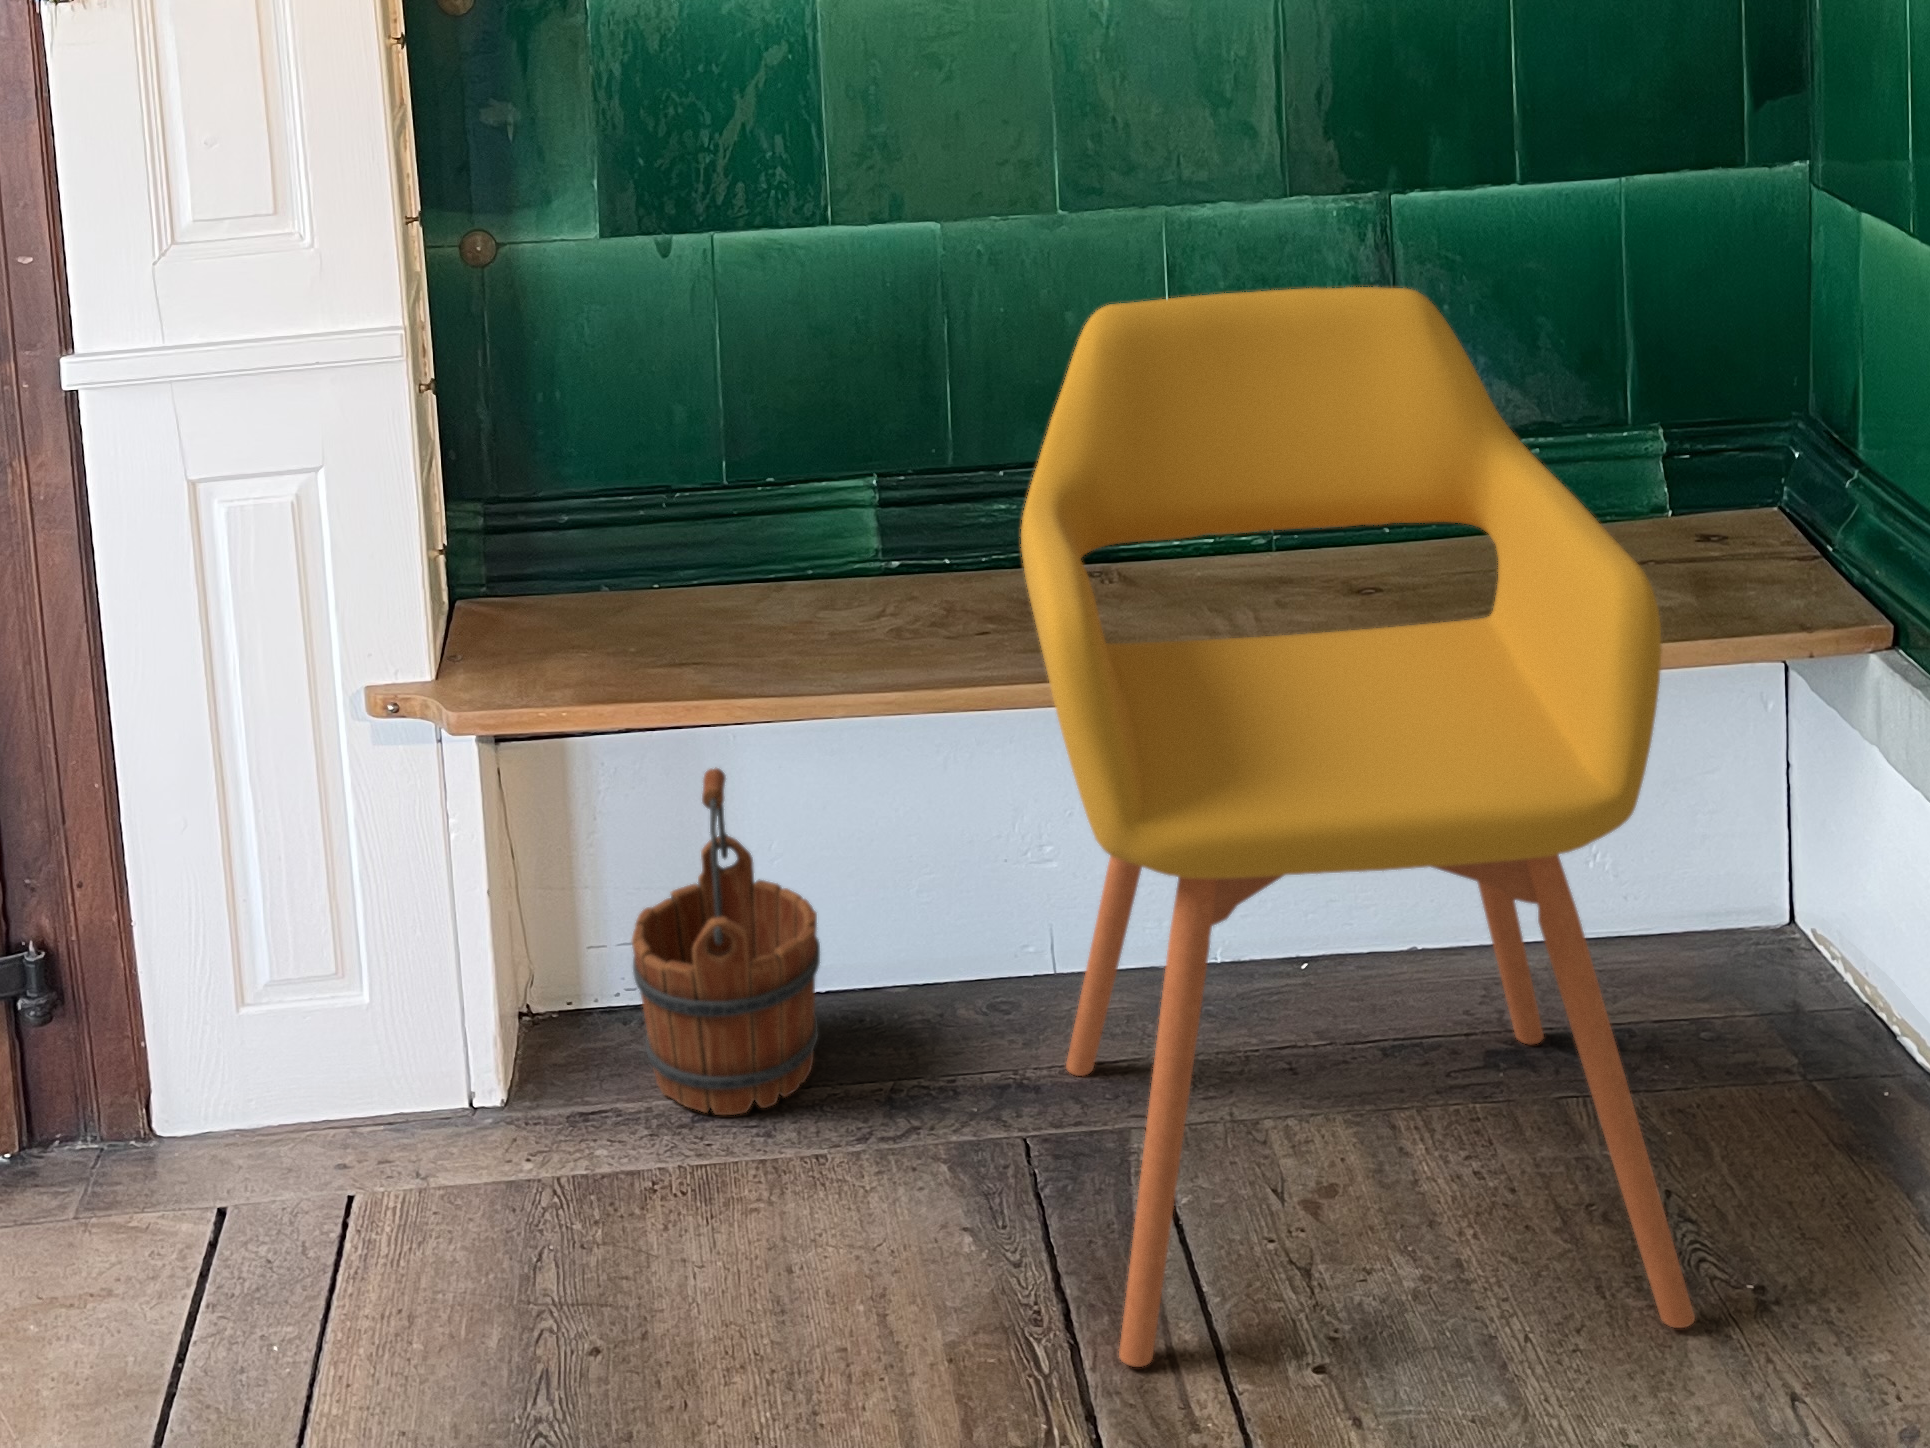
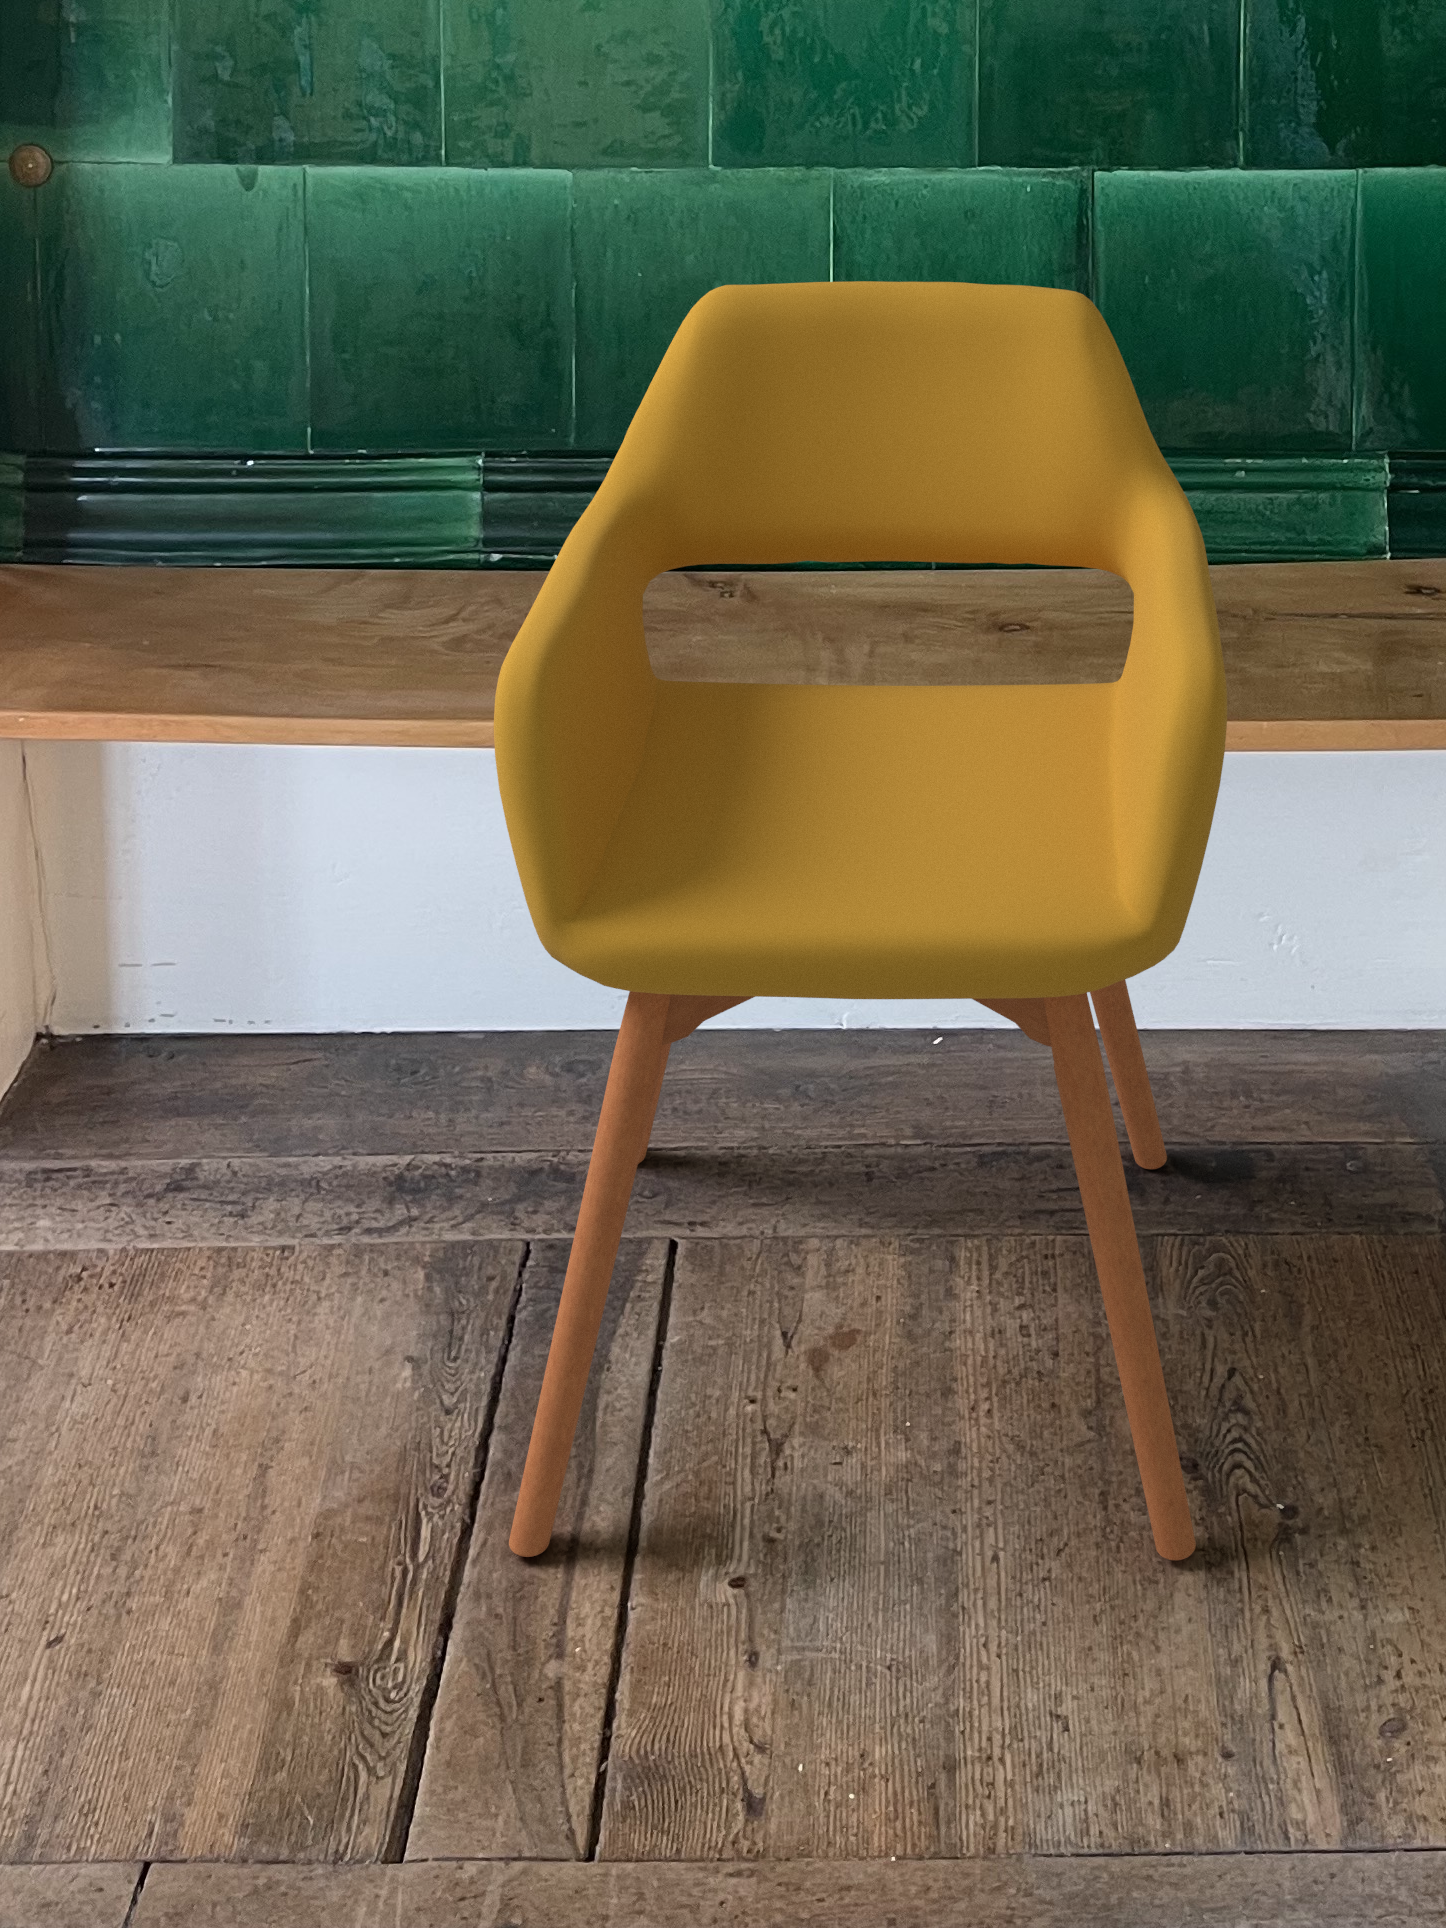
wooden bucket: present [631,768,820,1115] -> none [122,783,349,1184]

